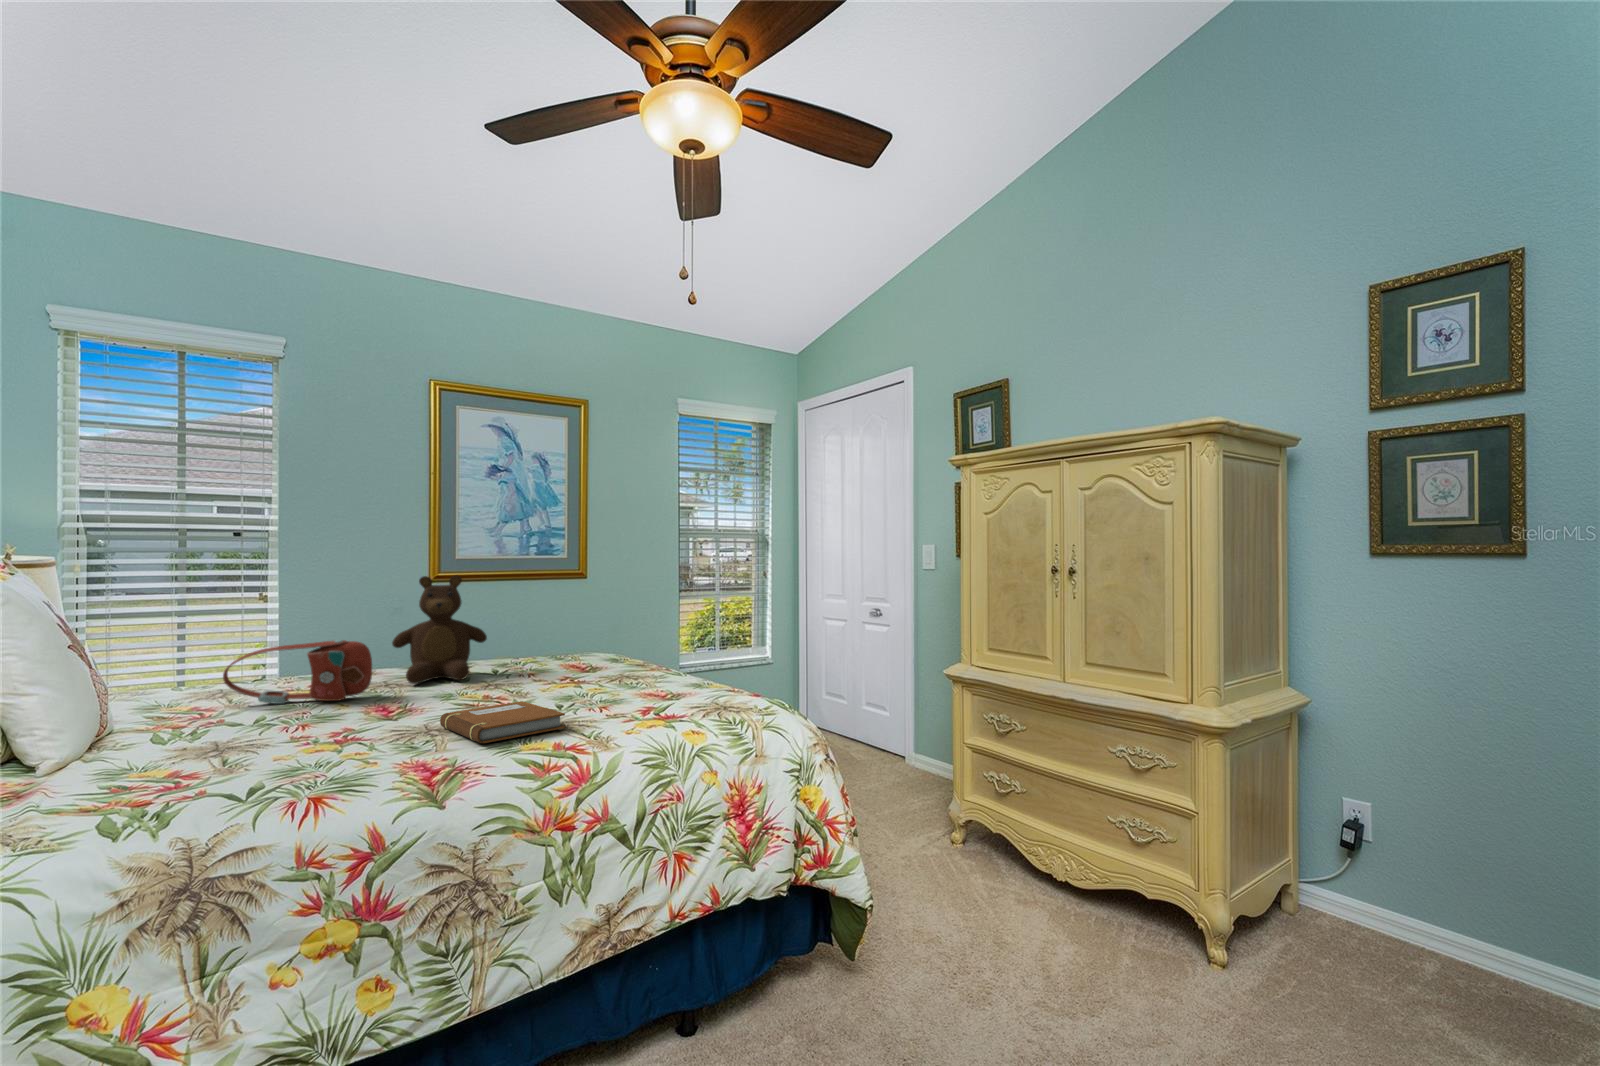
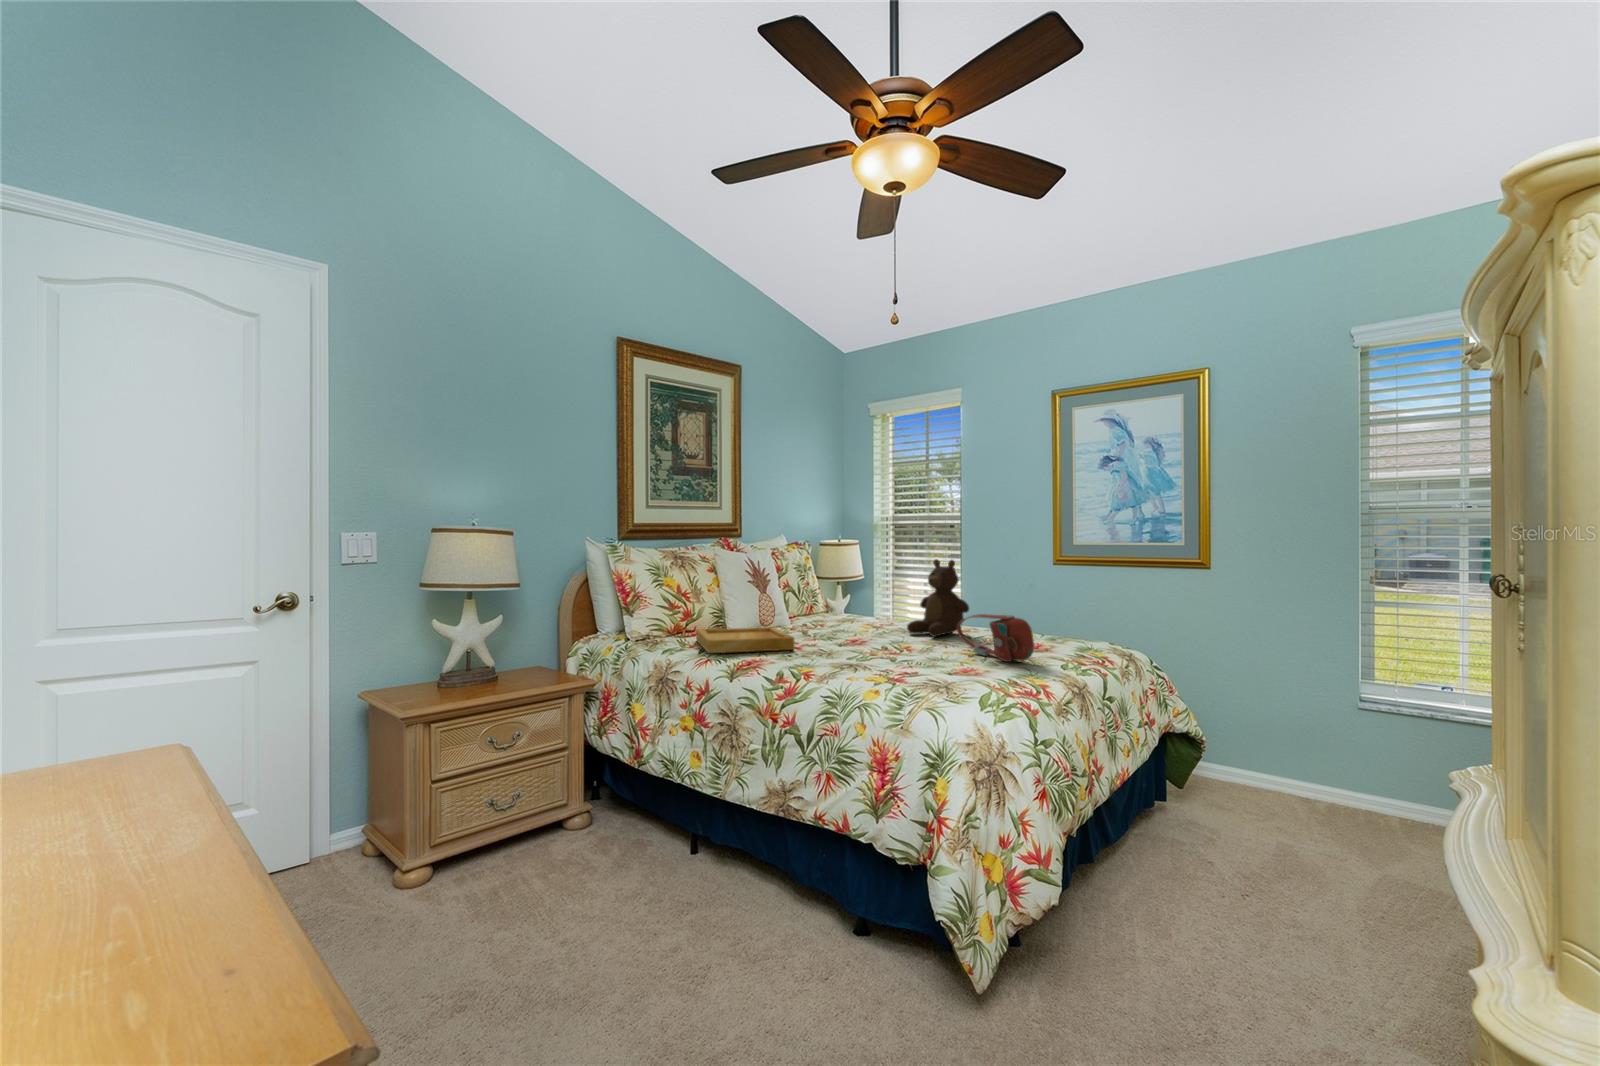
handbag: present [223,639,372,704] -> present [957,614,1034,662]
notebook: present [440,701,565,743] -> none [785,645,862,668]
tray: none [75,713,390,794] -> present [697,627,794,653]

